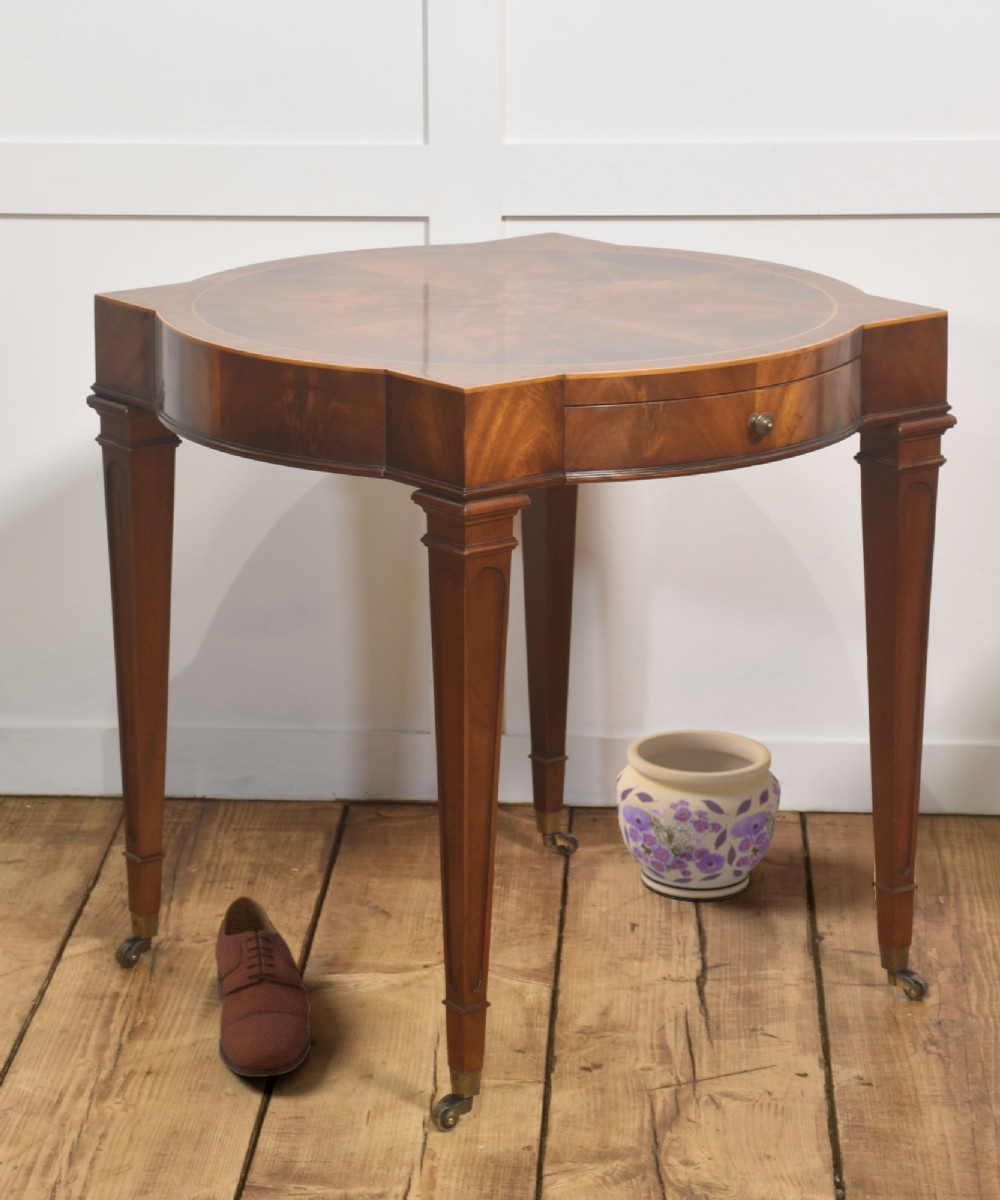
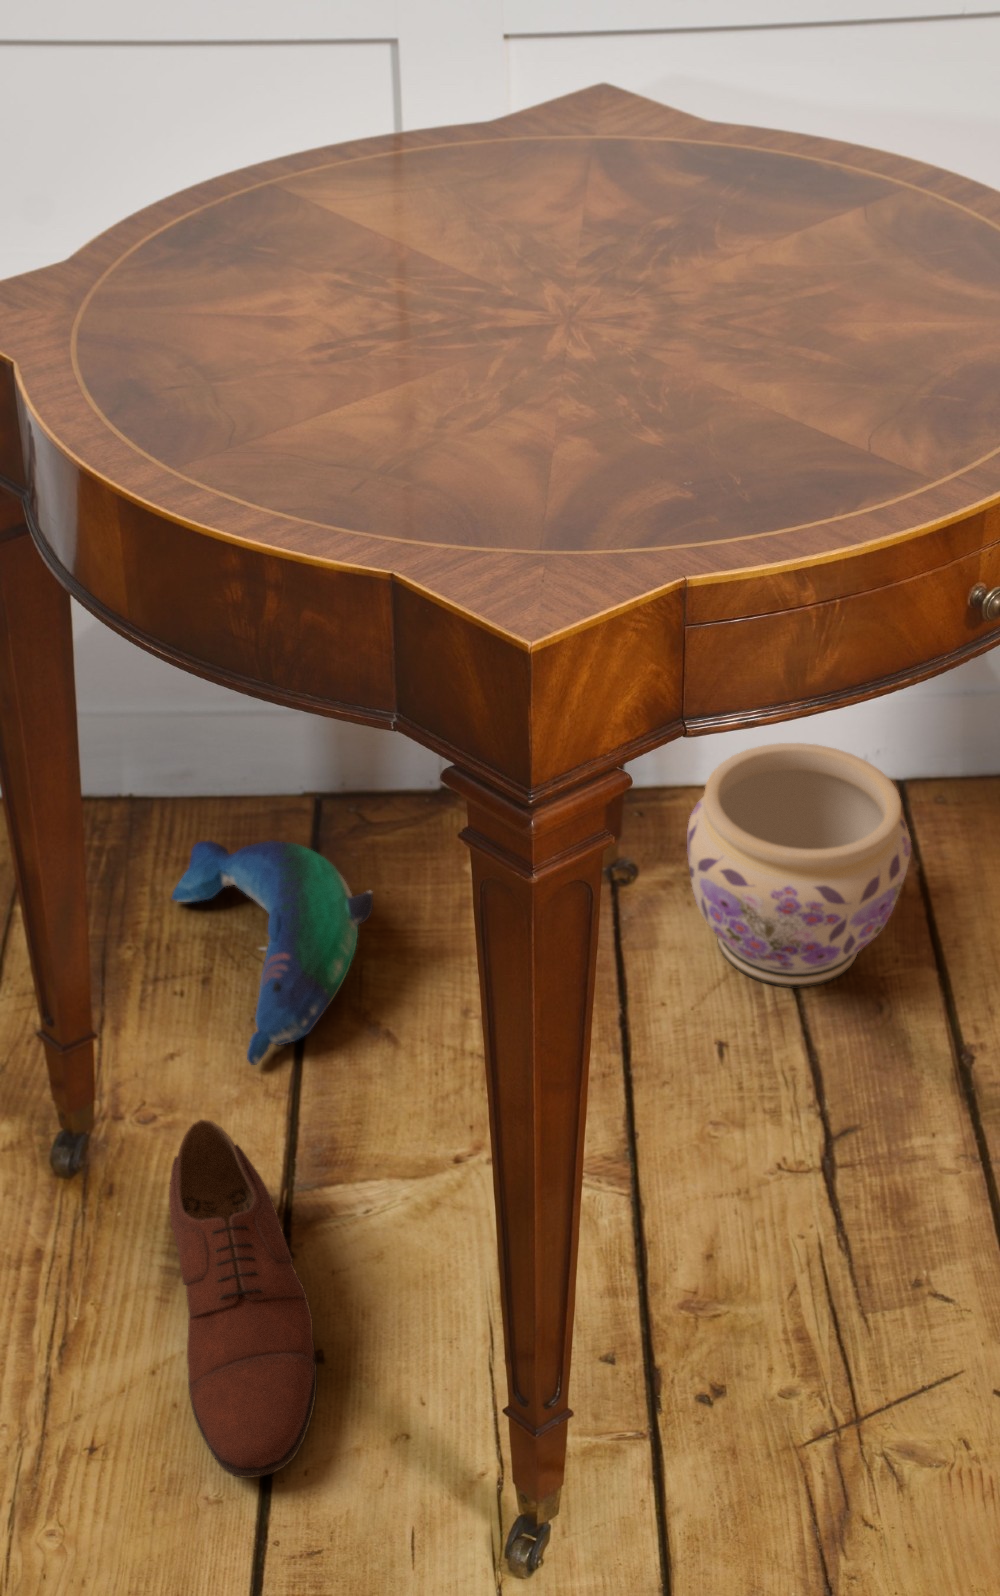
plush toy: none [230,791,381,917] -> present [172,840,373,1065]

